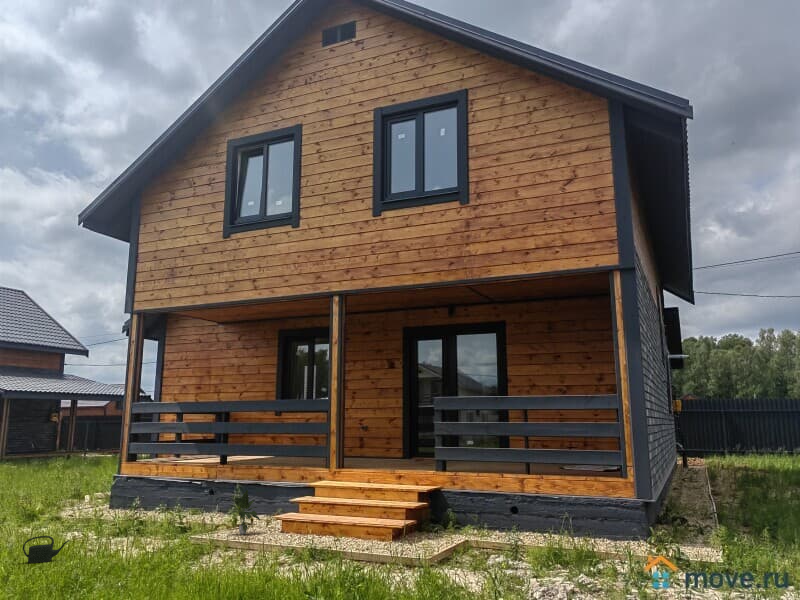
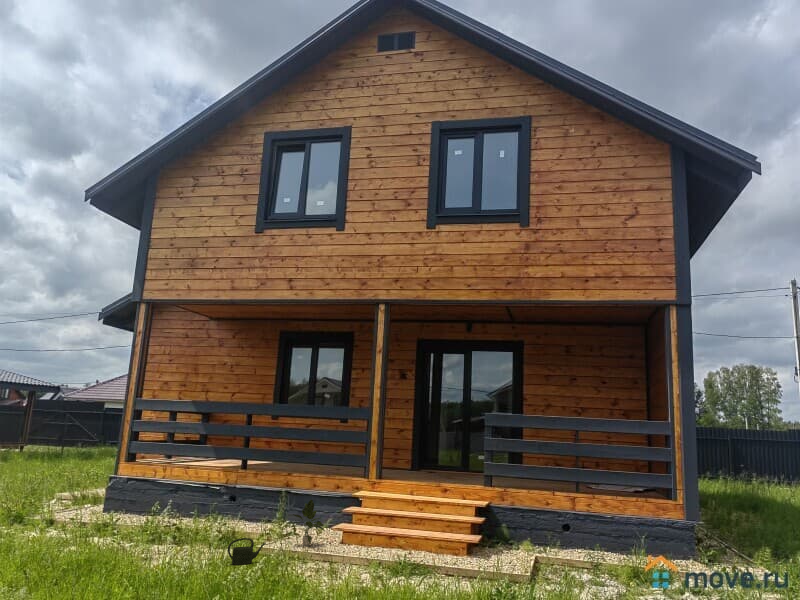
watering can: present [23,536,69,563] -> present [228,538,266,565]

